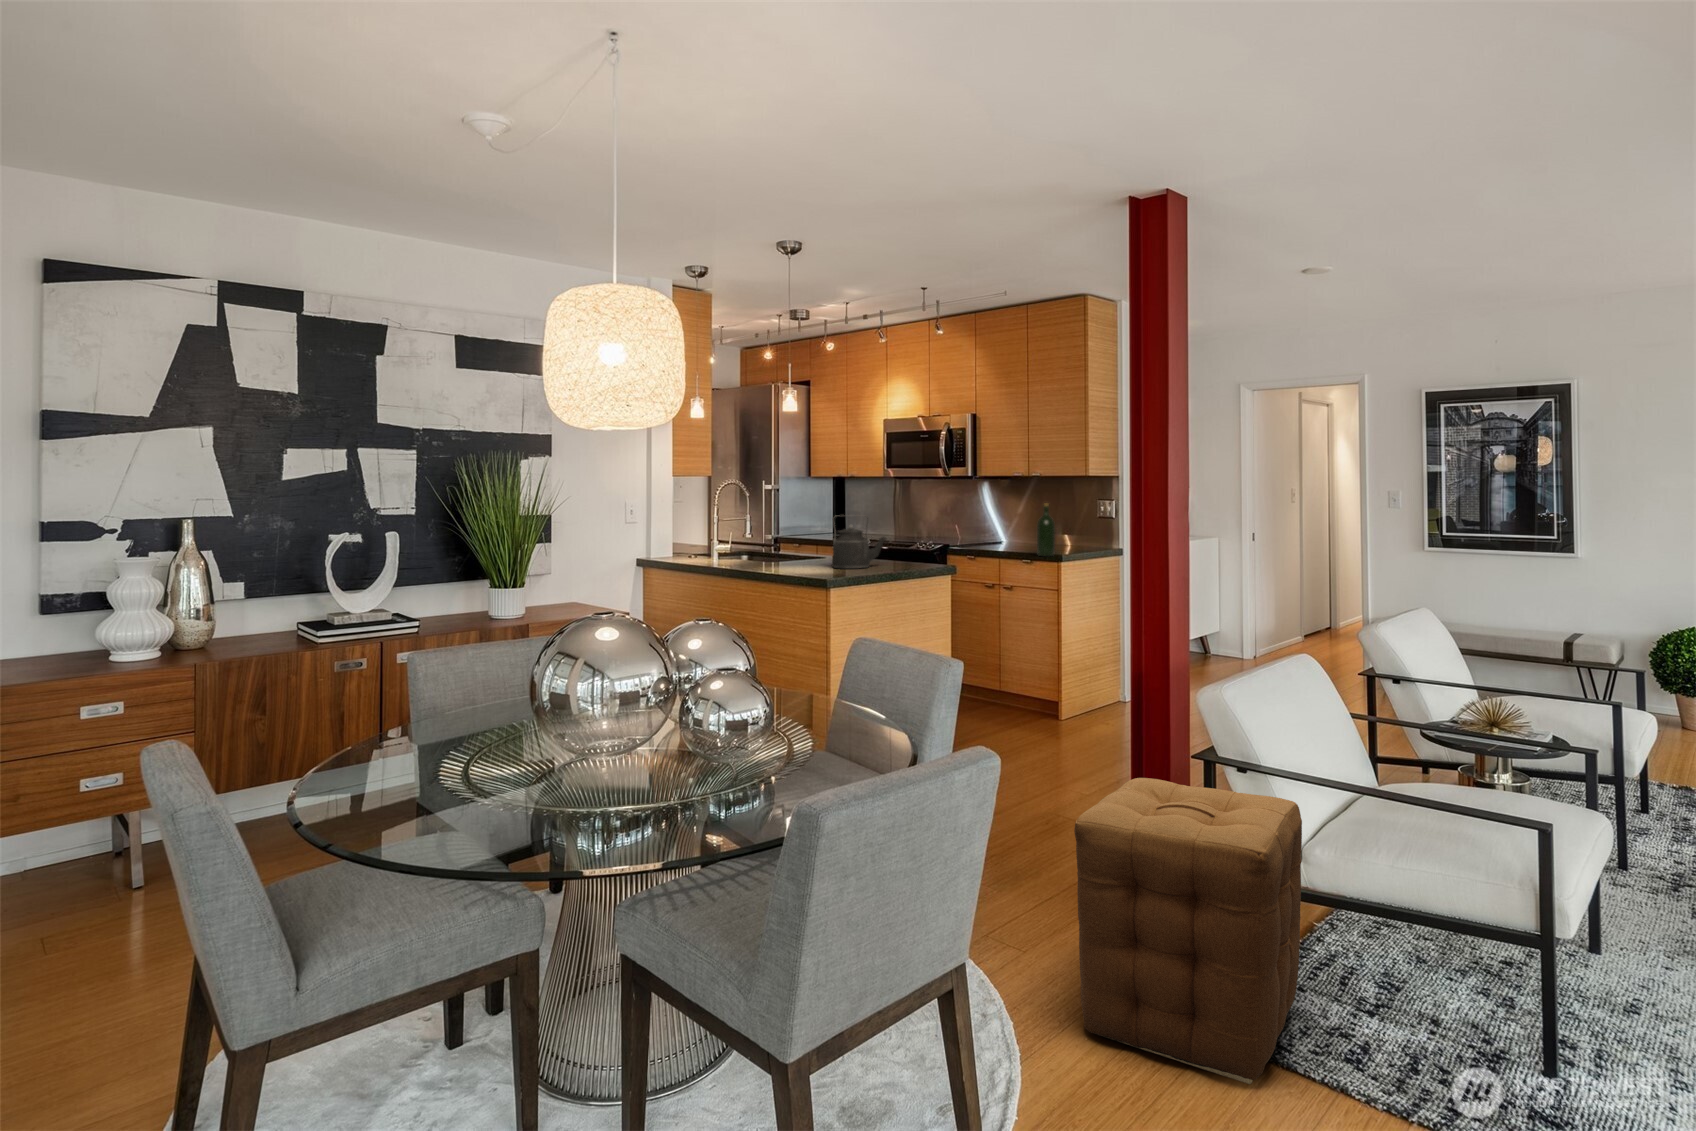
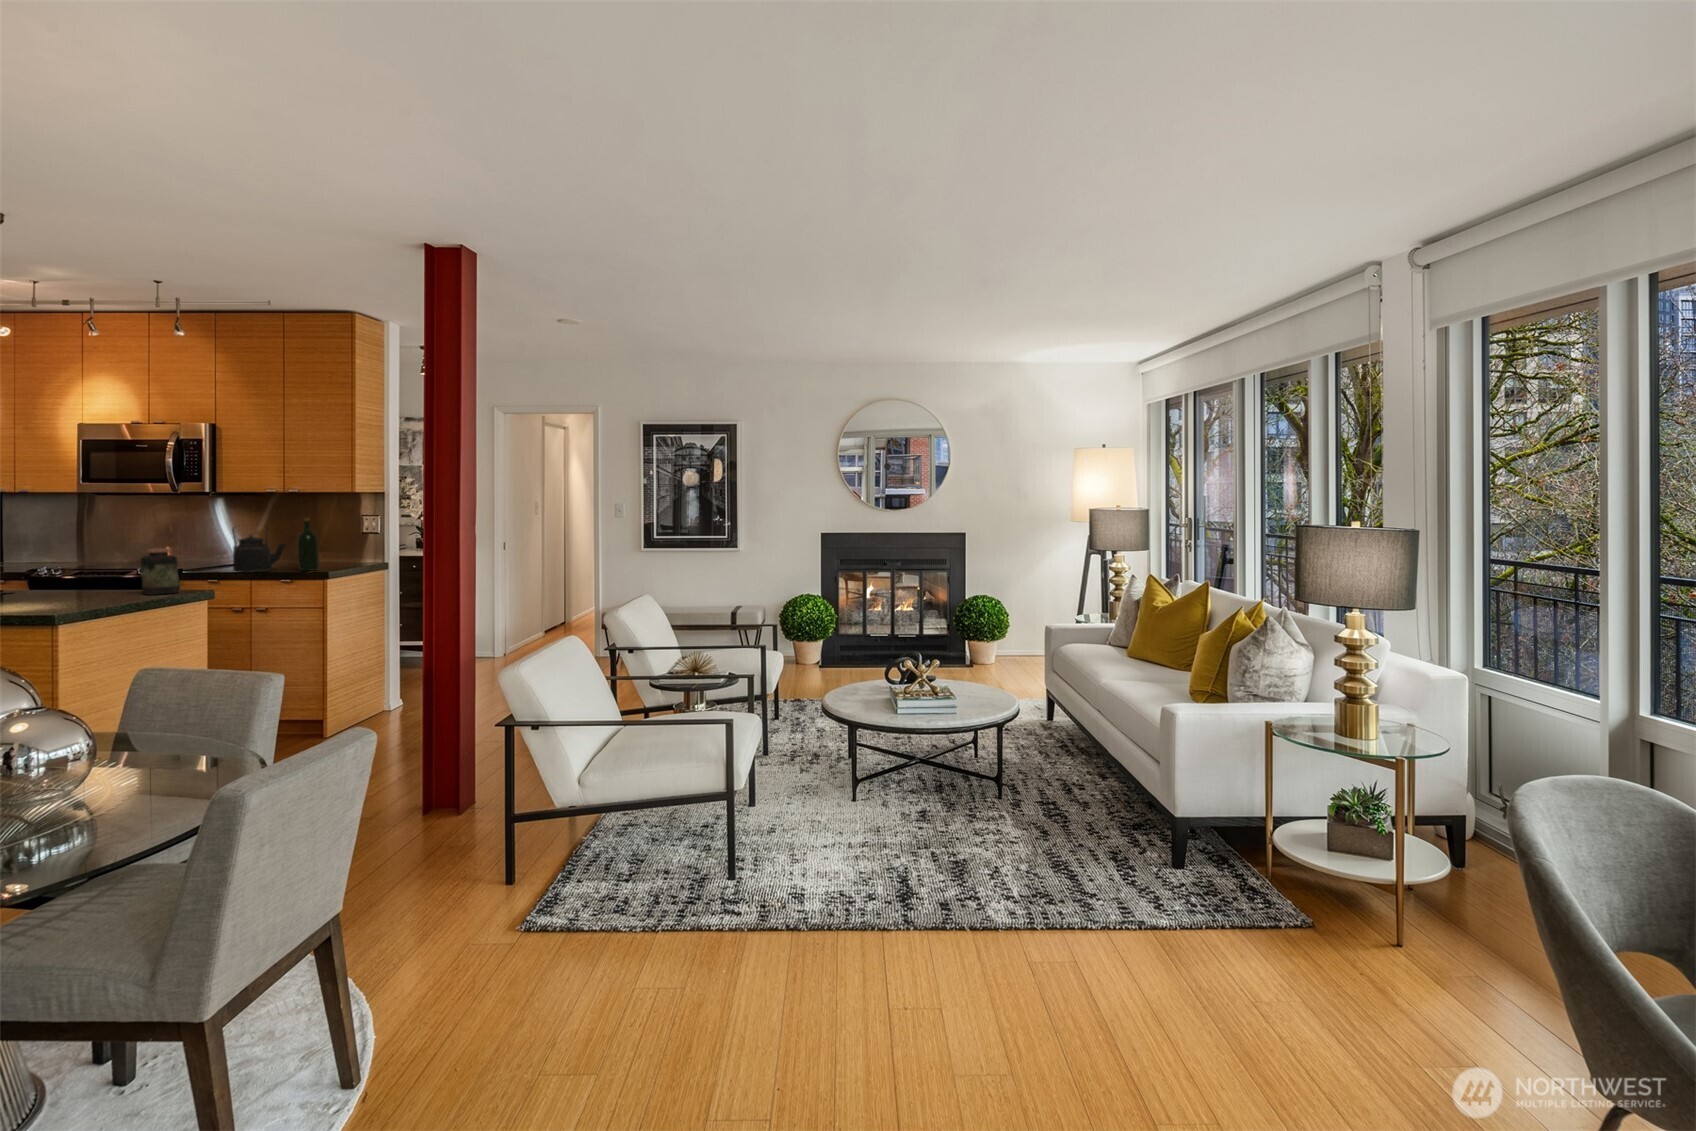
kettle: present [832,518,886,569] -> present [232,526,286,573]
jar: none [901,529,929,572] -> present [141,548,179,595]
ottoman: present [1074,778,1302,1084] -> none [398,739,577,960]

